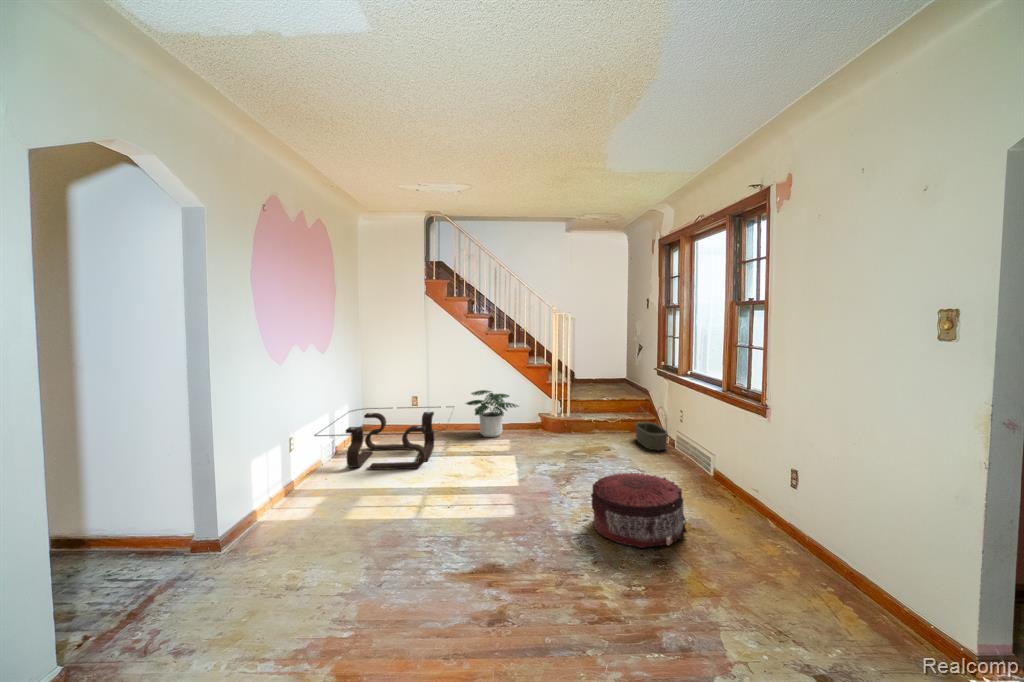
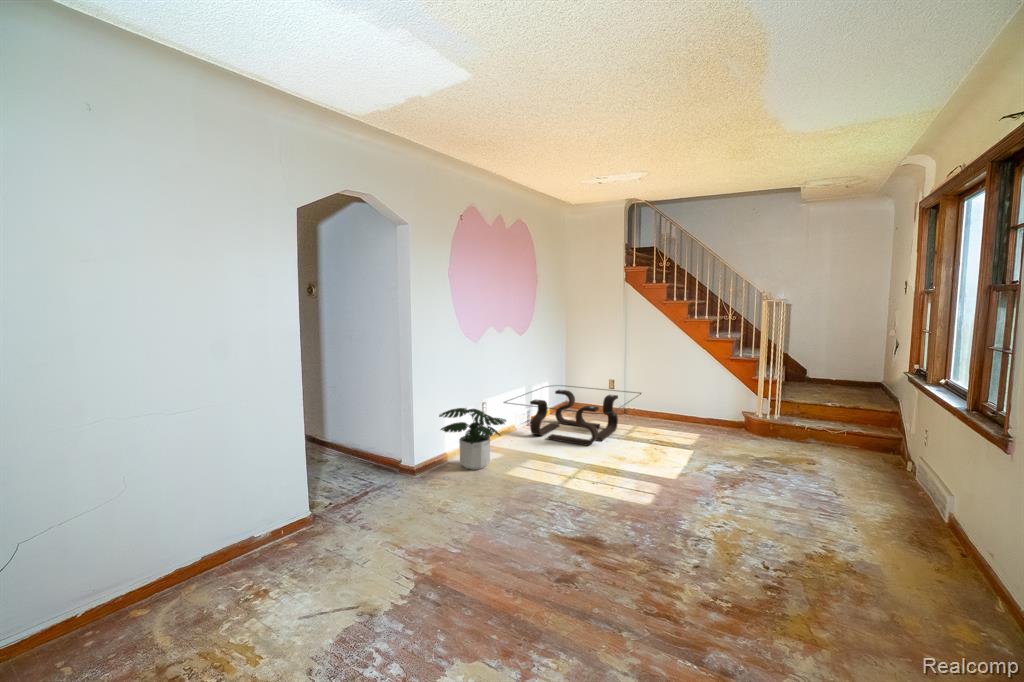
potted plant: present [466,390,517,437] -> present [439,408,506,470]
basket: present [635,408,668,450] -> none [865,420,908,479]
pouf: present [591,472,687,548] -> none [721,486,838,577]

